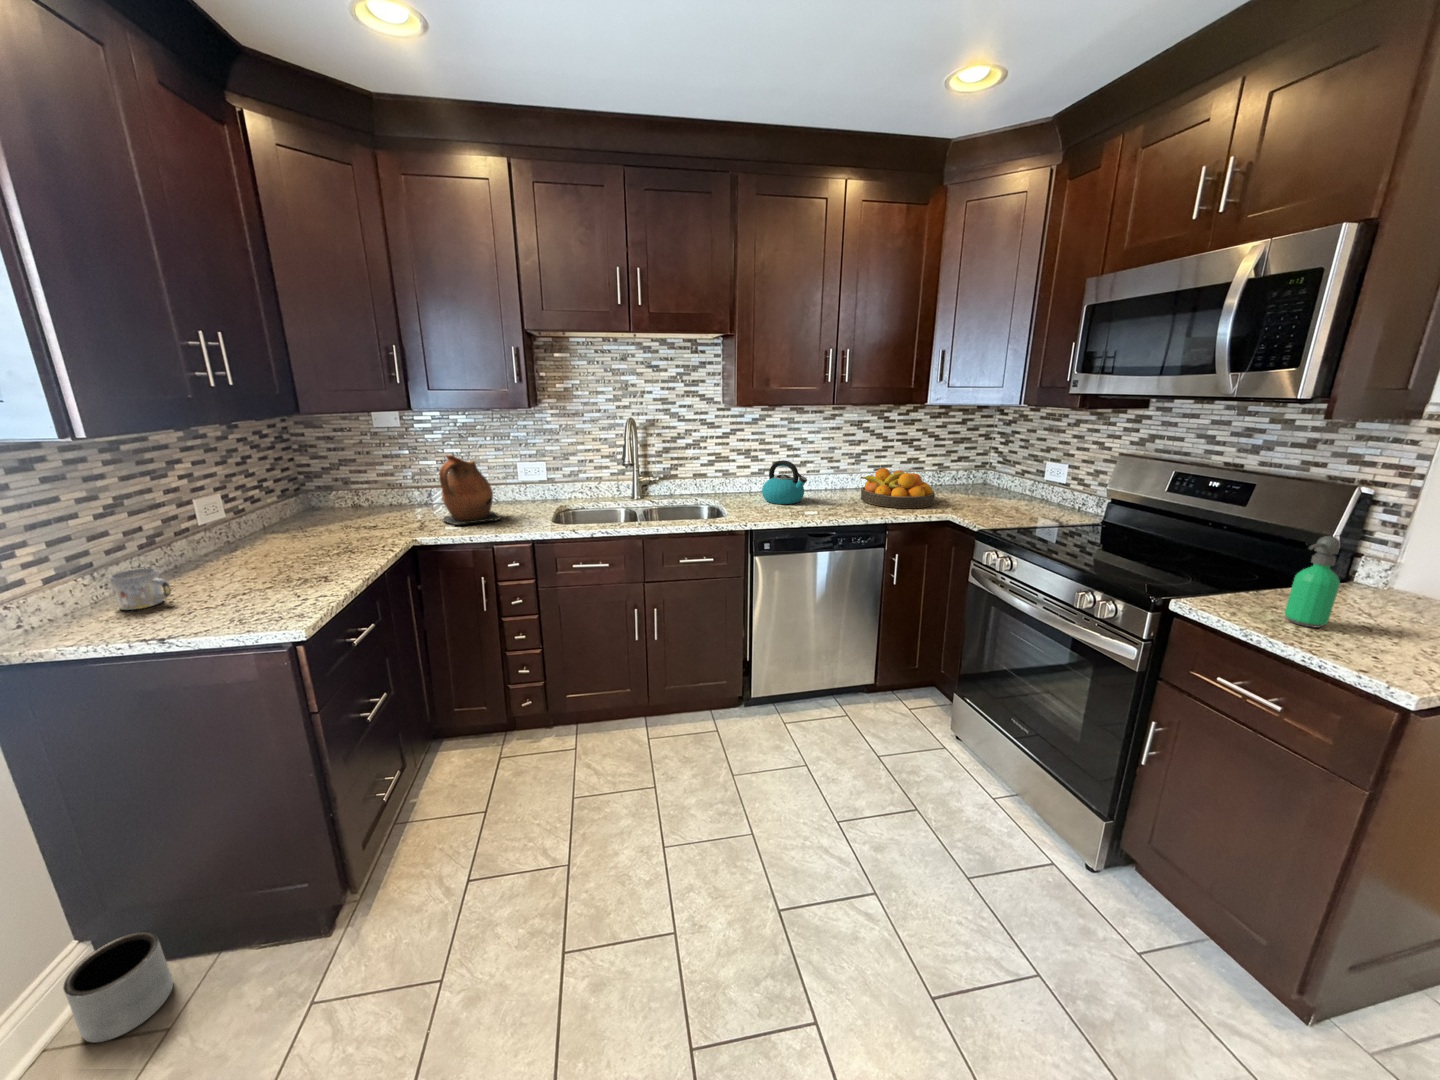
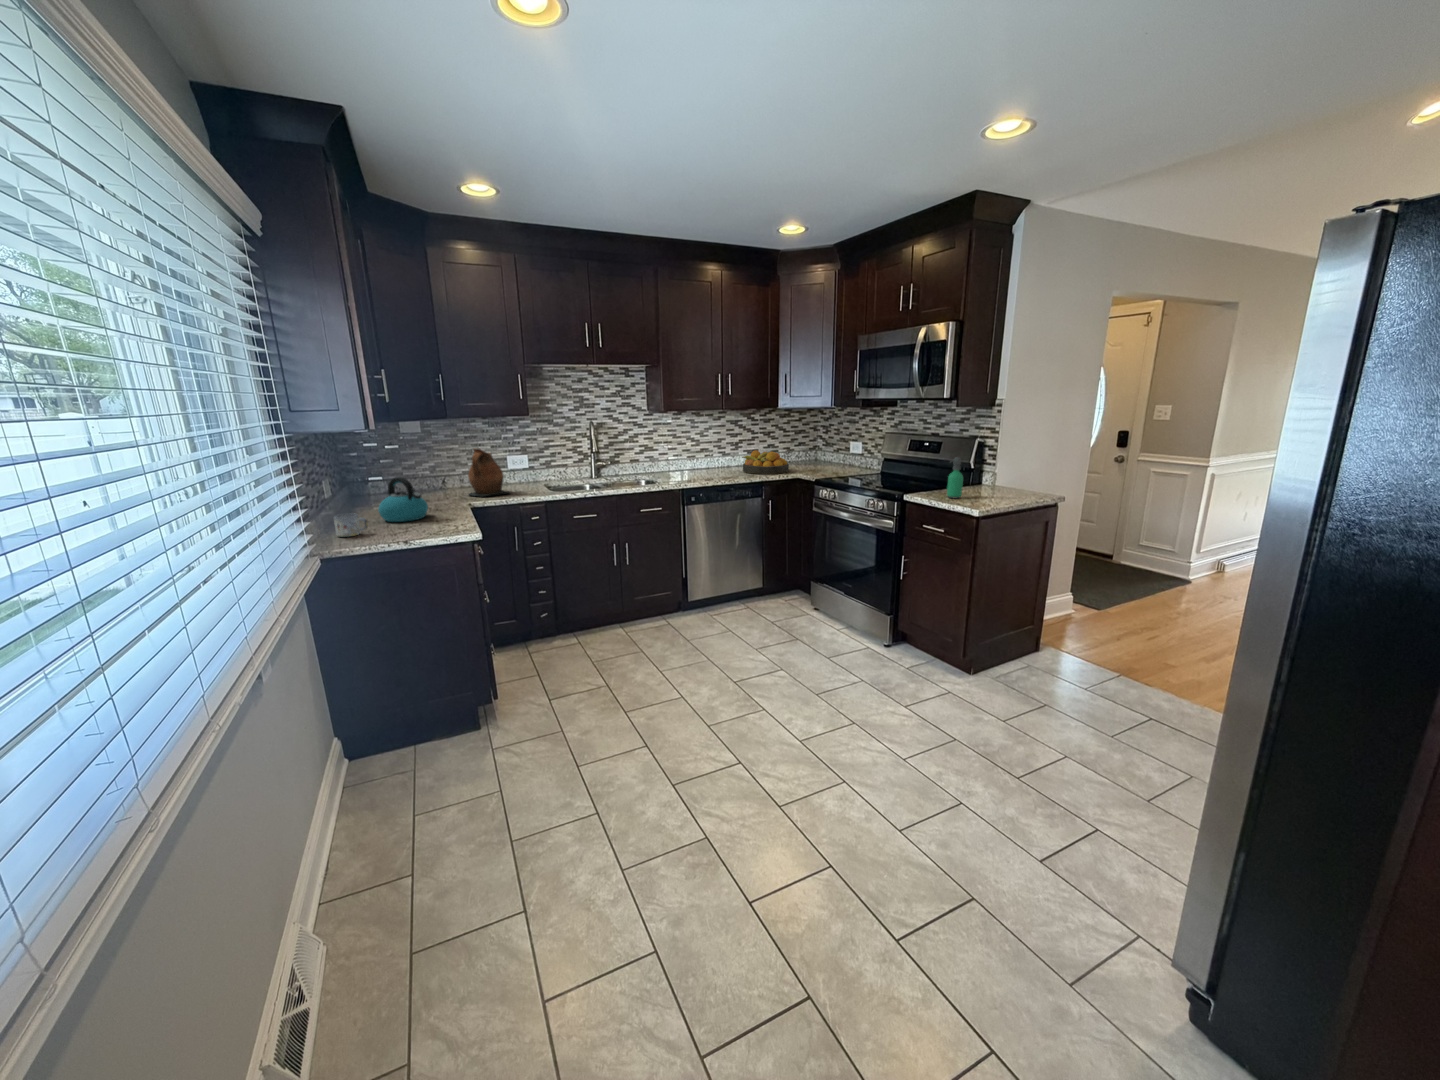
kettle: present [762,460,807,504] -> present [378,477,428,522]
planter: present [63,932,173,1042] -> none [345,730,395,785]

